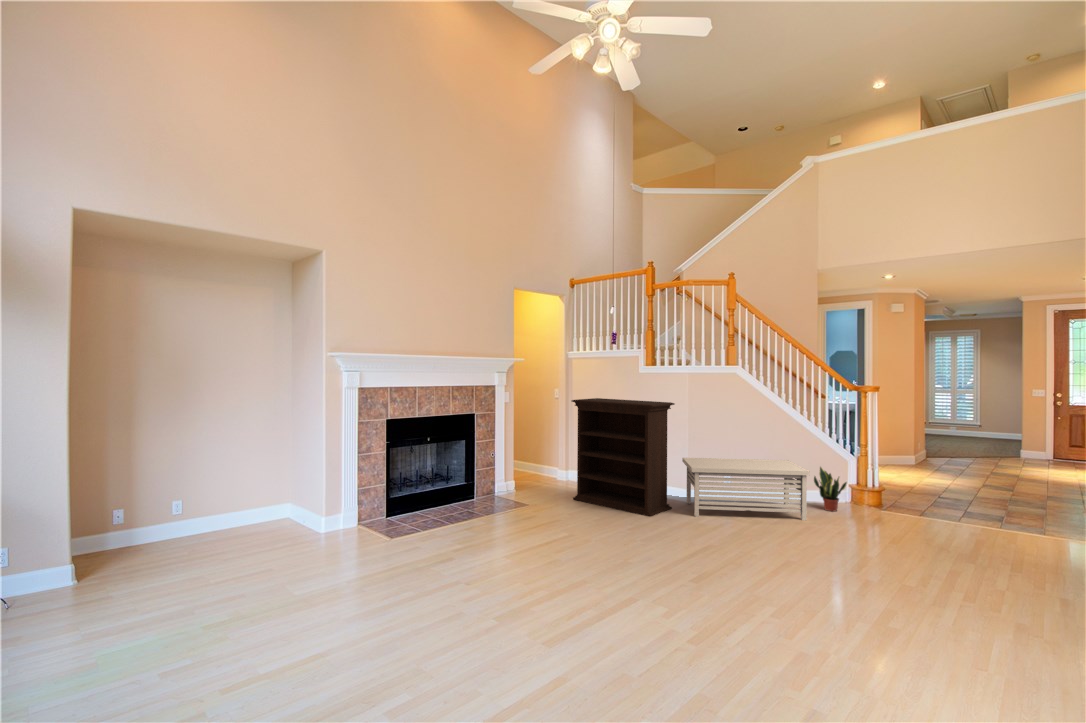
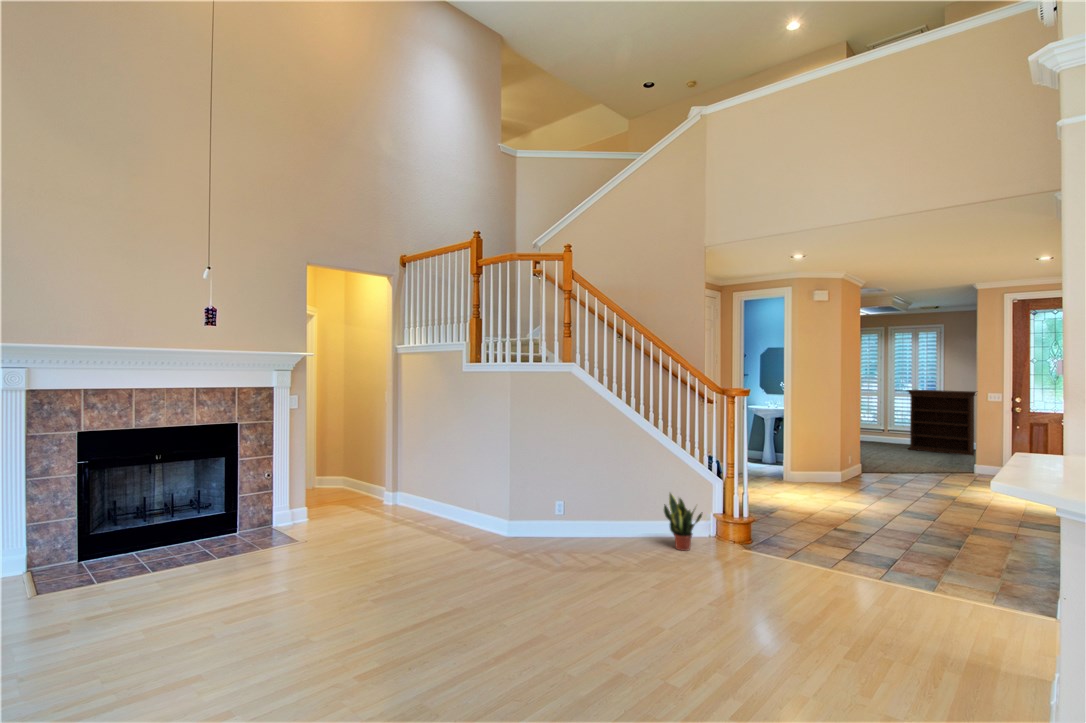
bookshelf: present [572,398,674,517] -> present [907,390,976,456]
storage bench: present [682,458,810,521] -> none [490,480,639,566]

